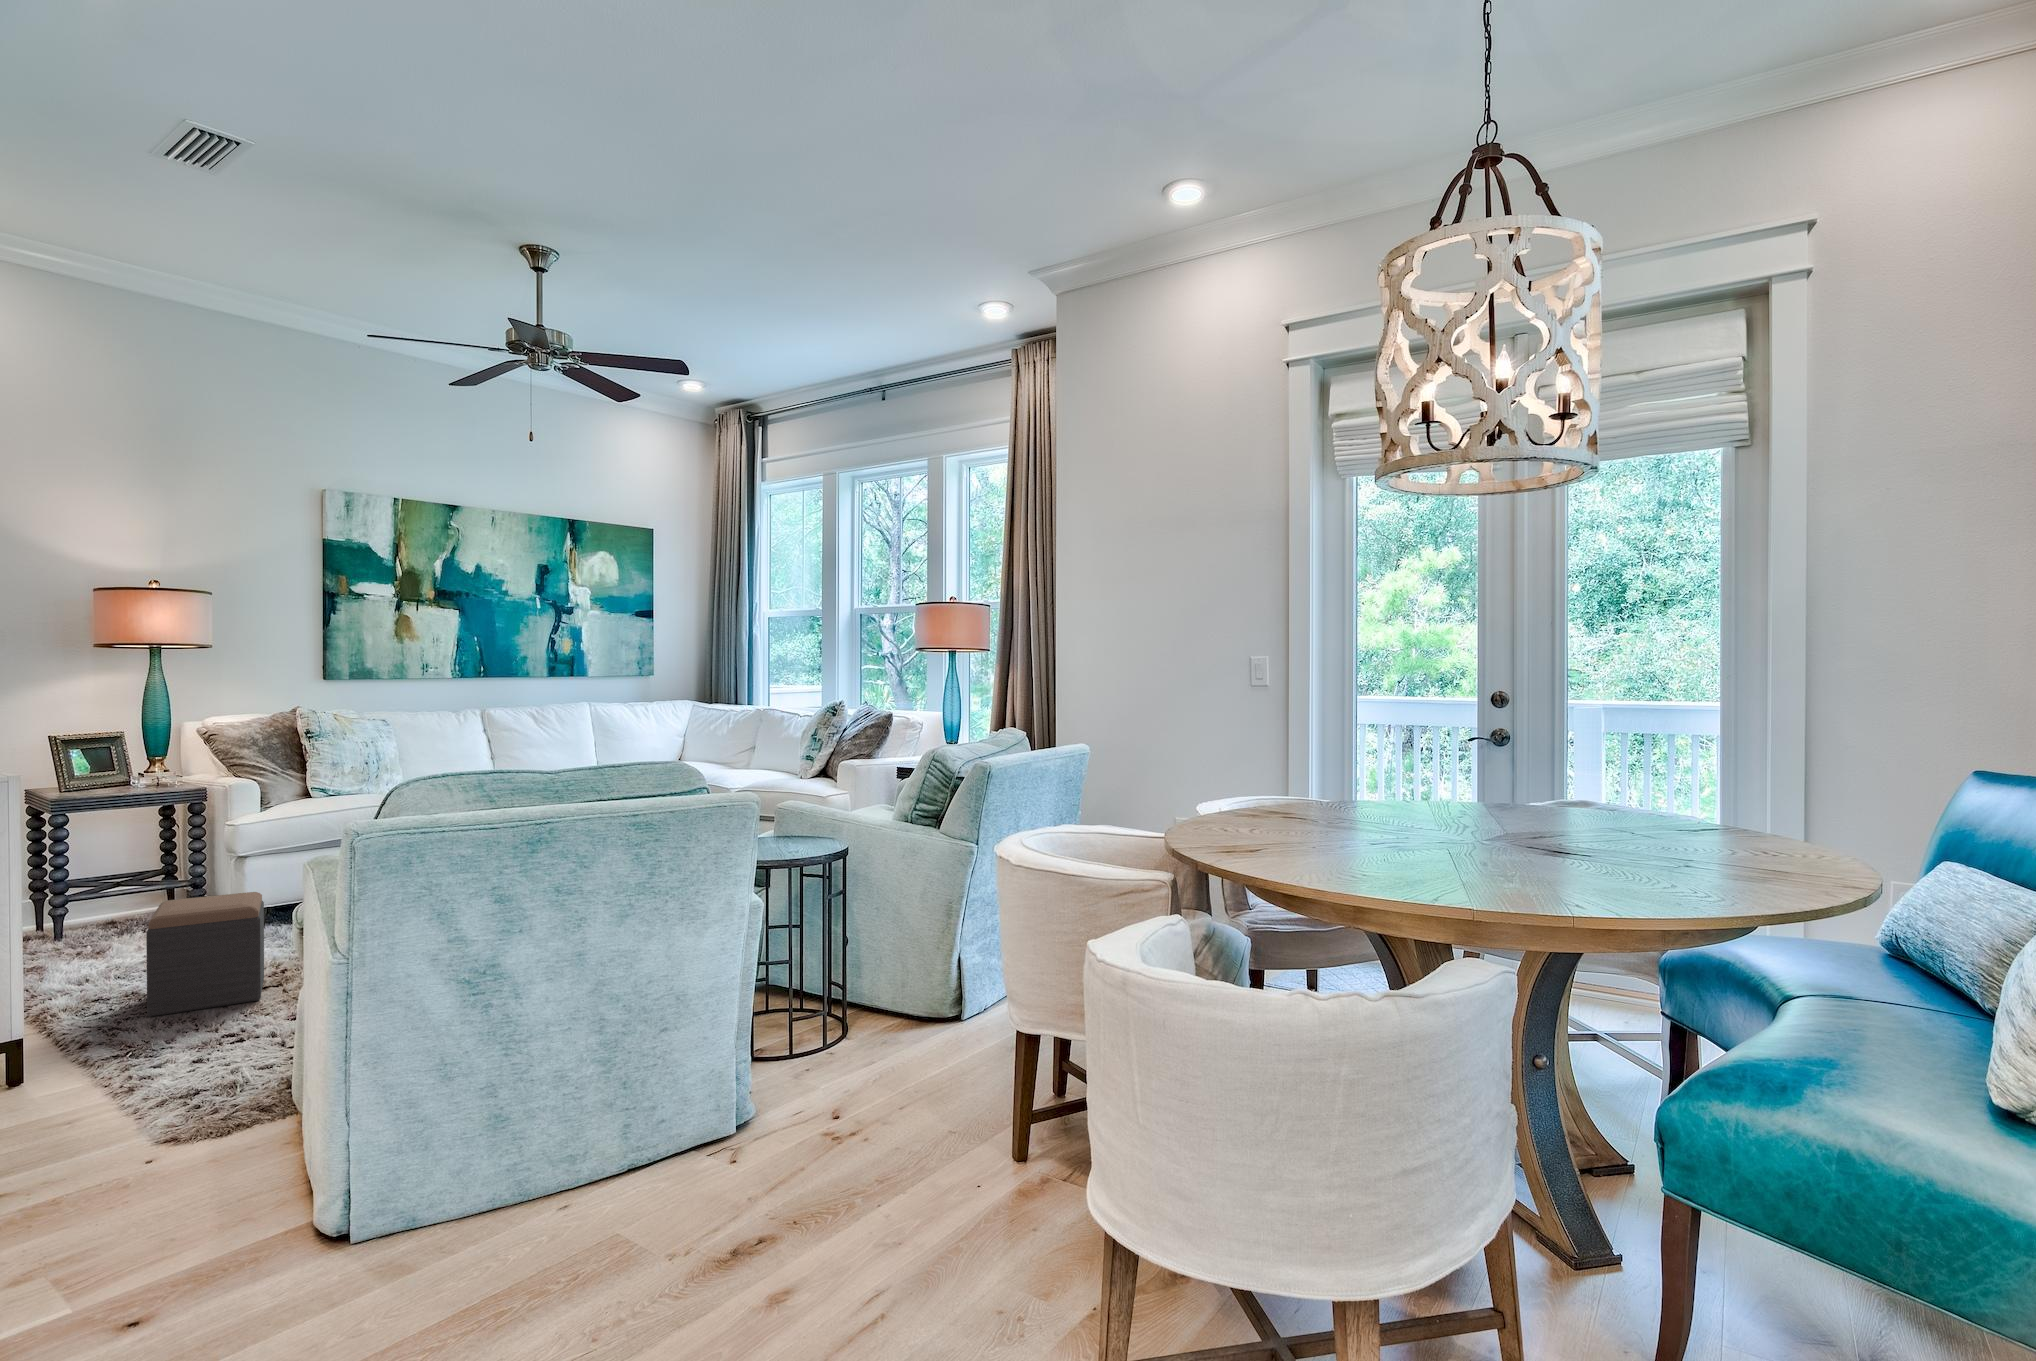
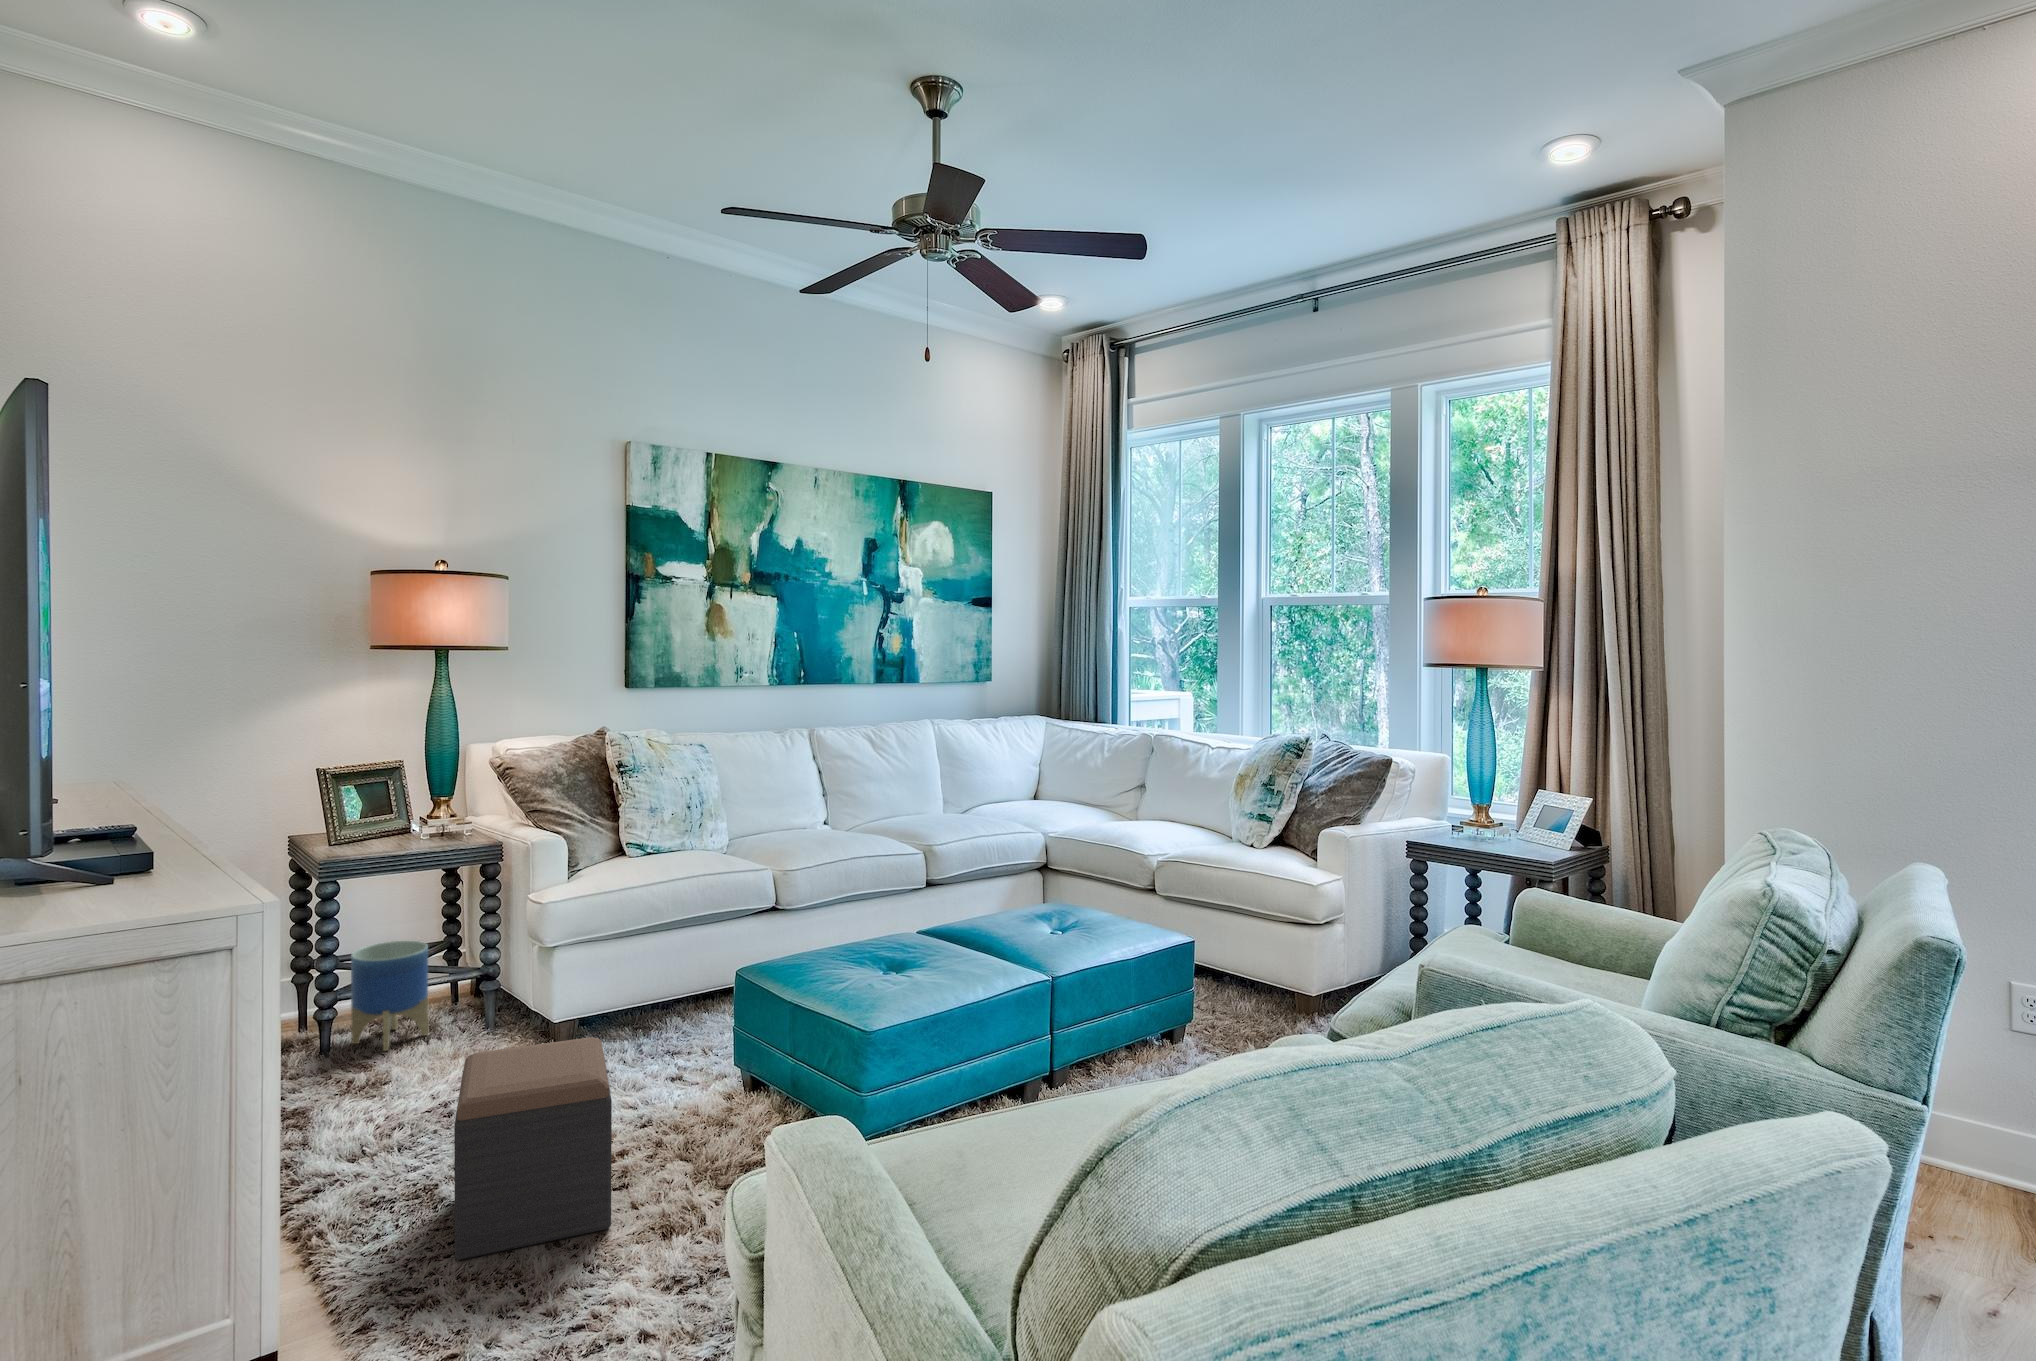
planter: none [79,862,144,939] -> present [351,941,429,1051]

